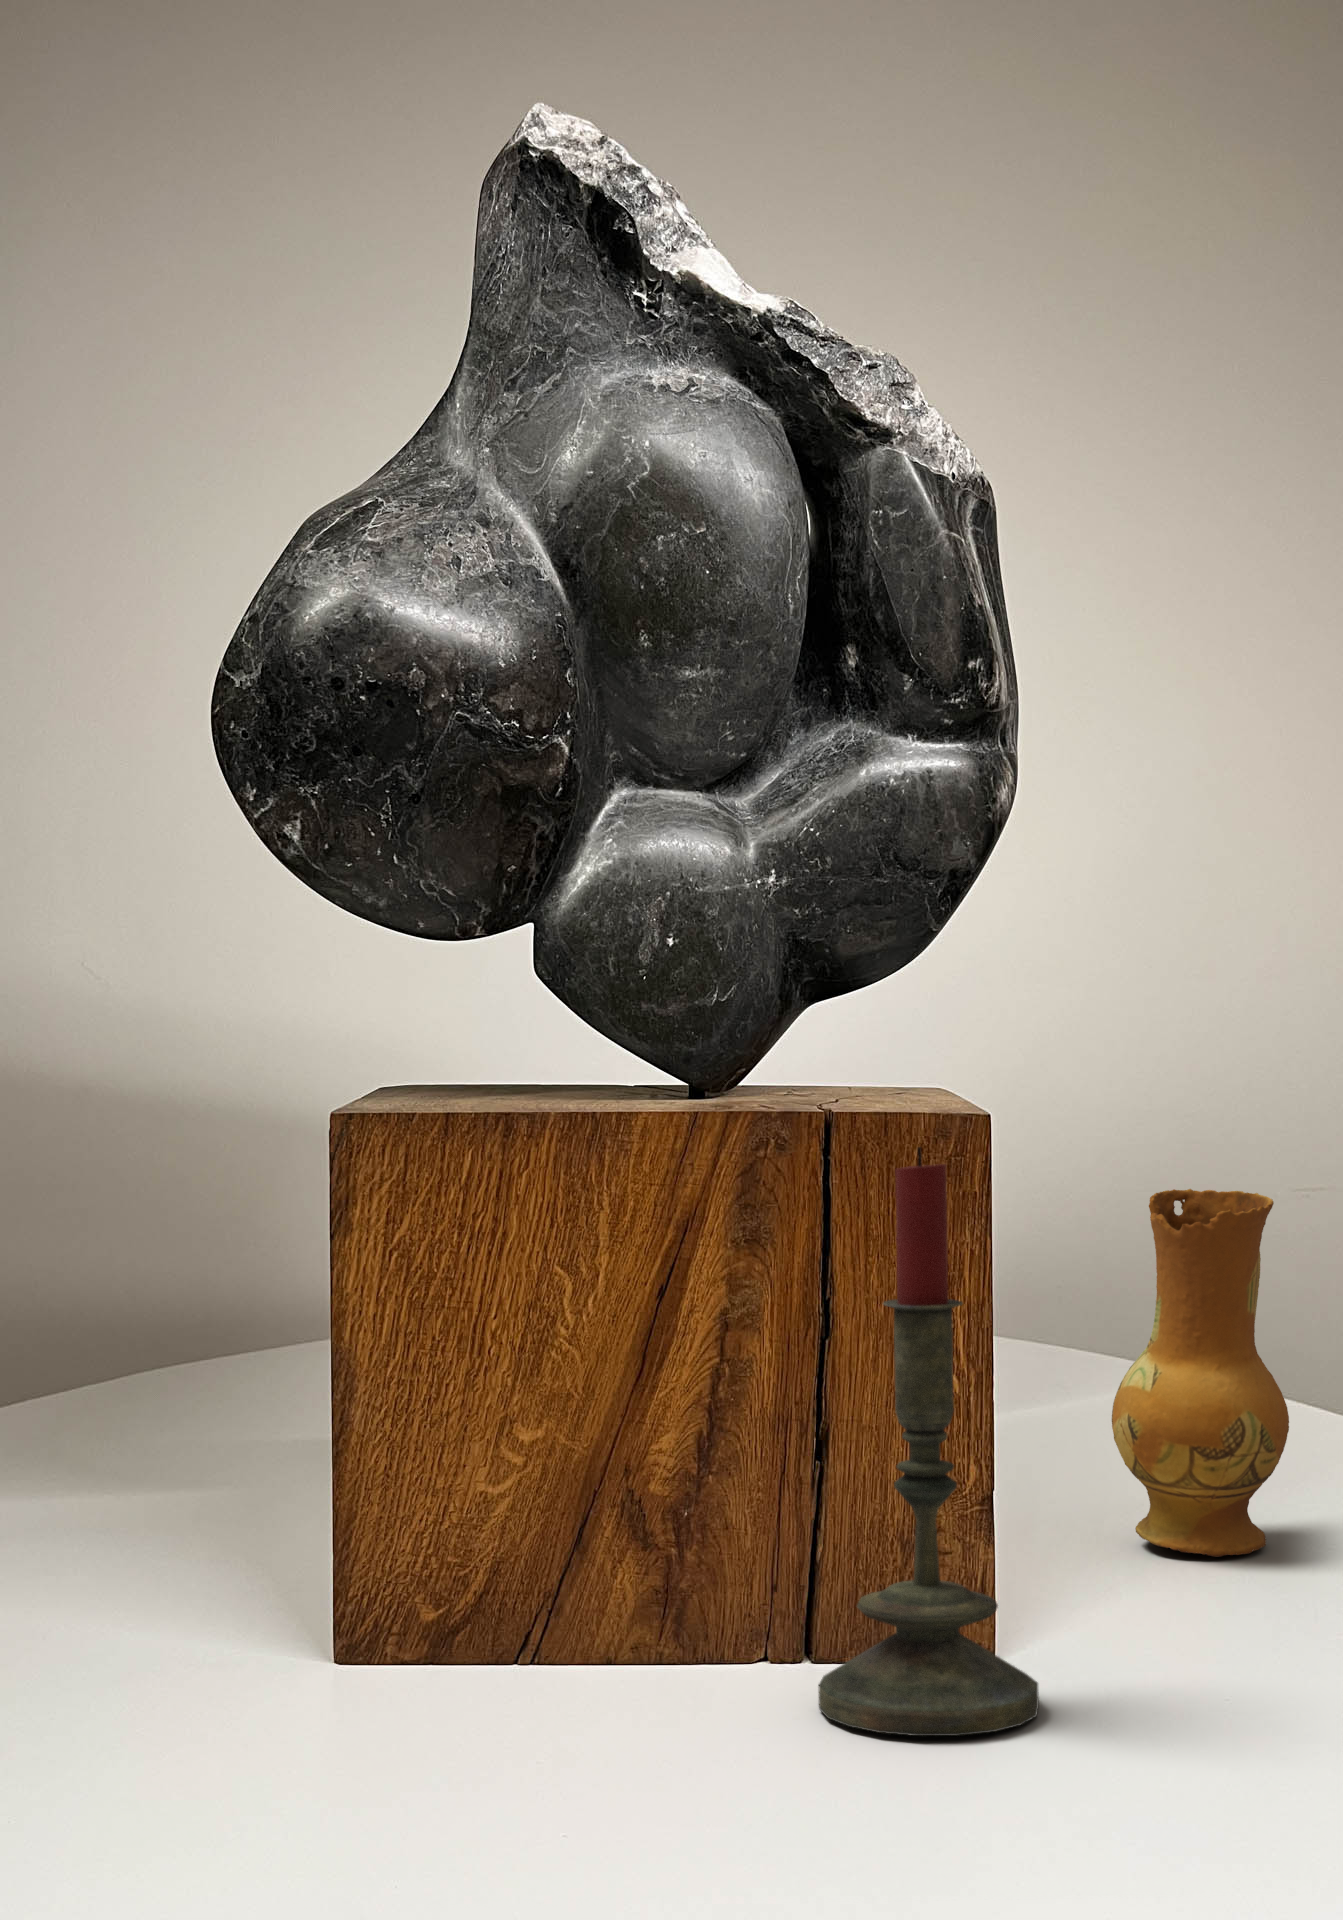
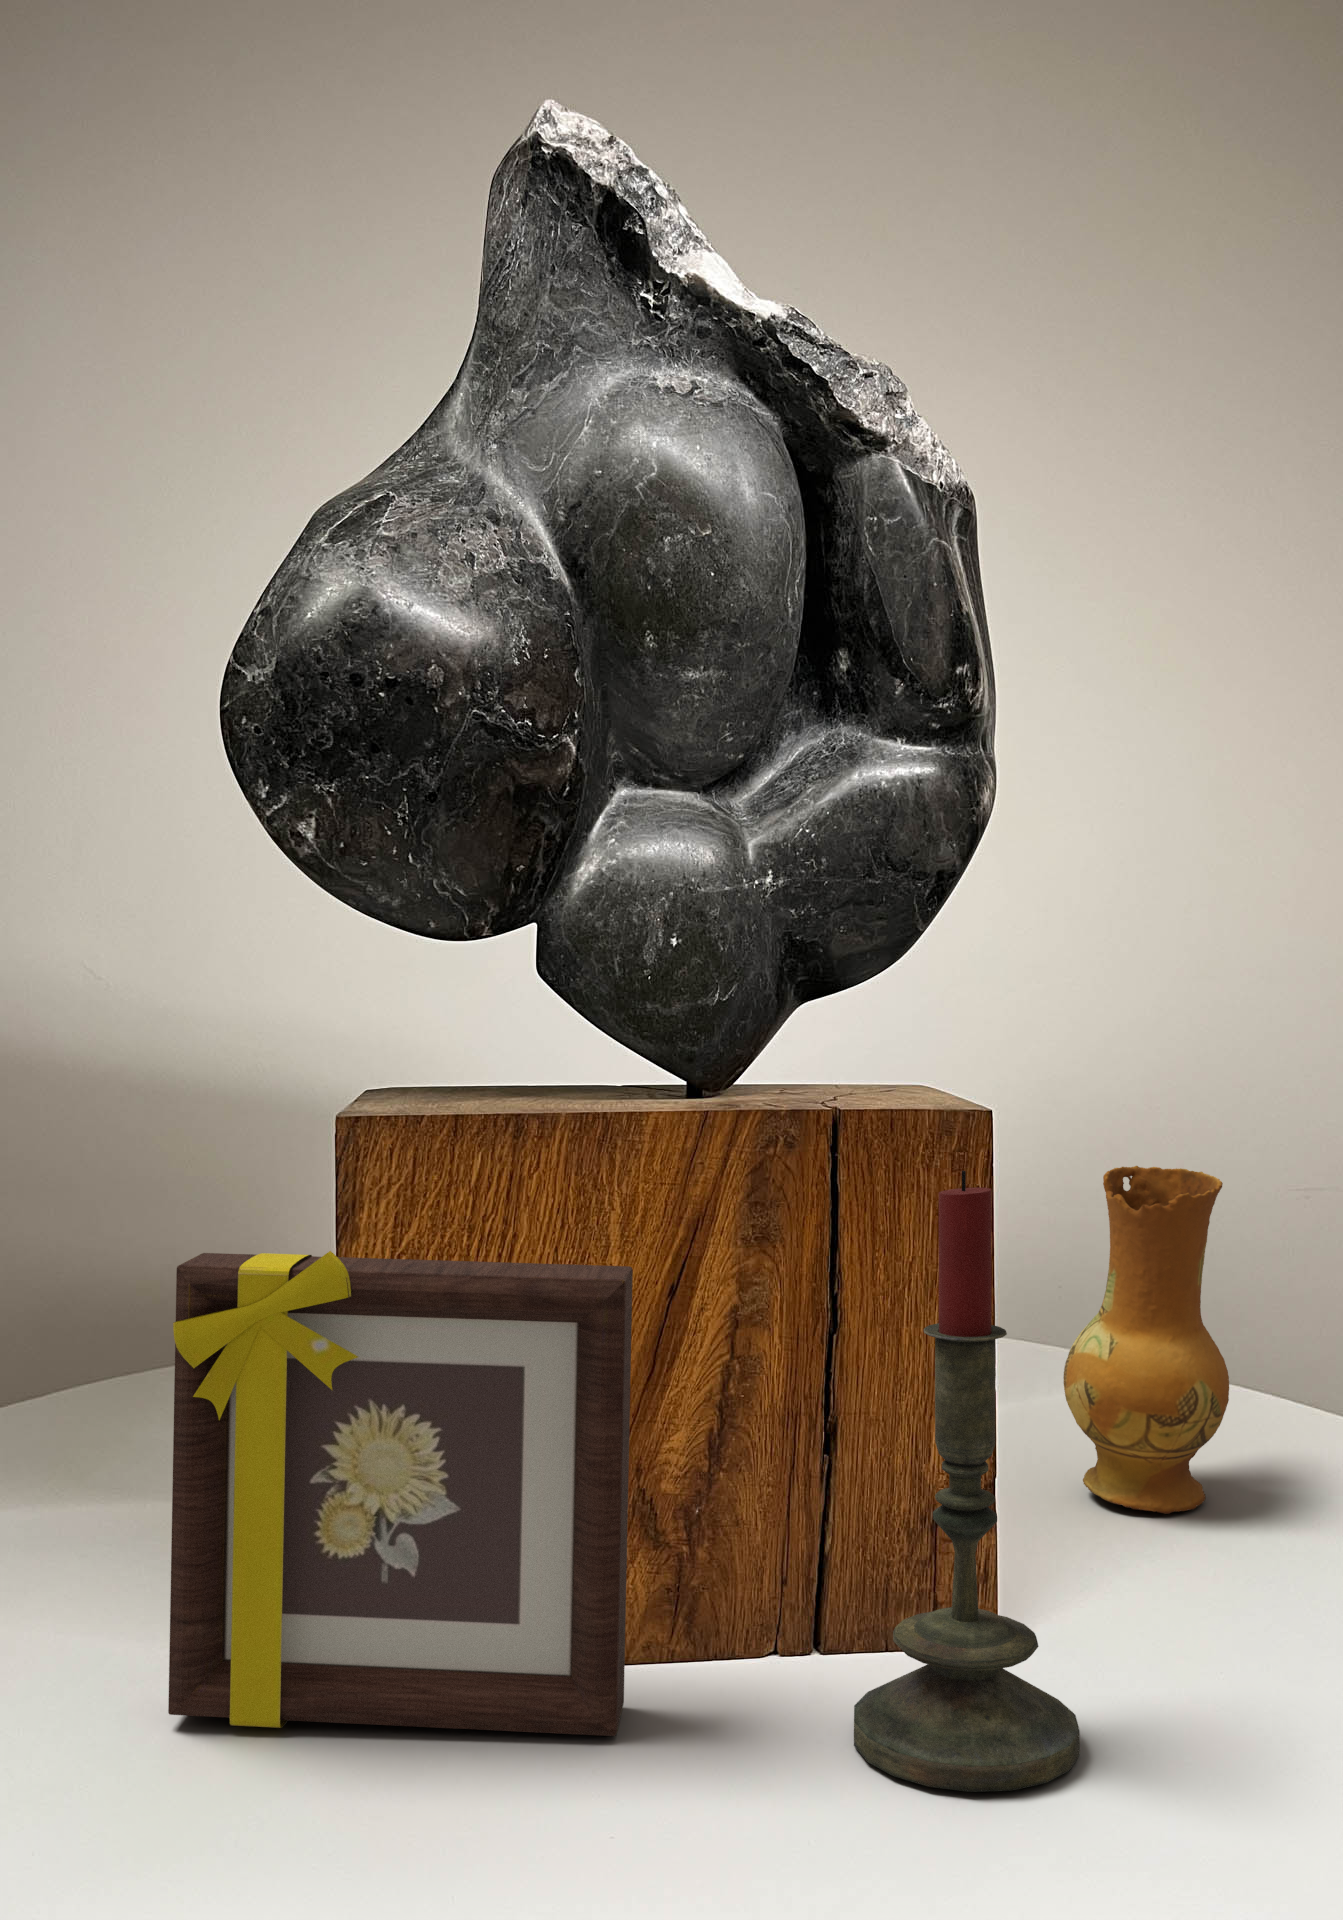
picture frame: none [163,1229,608,1700] -> present [168,1251,633,1736]

